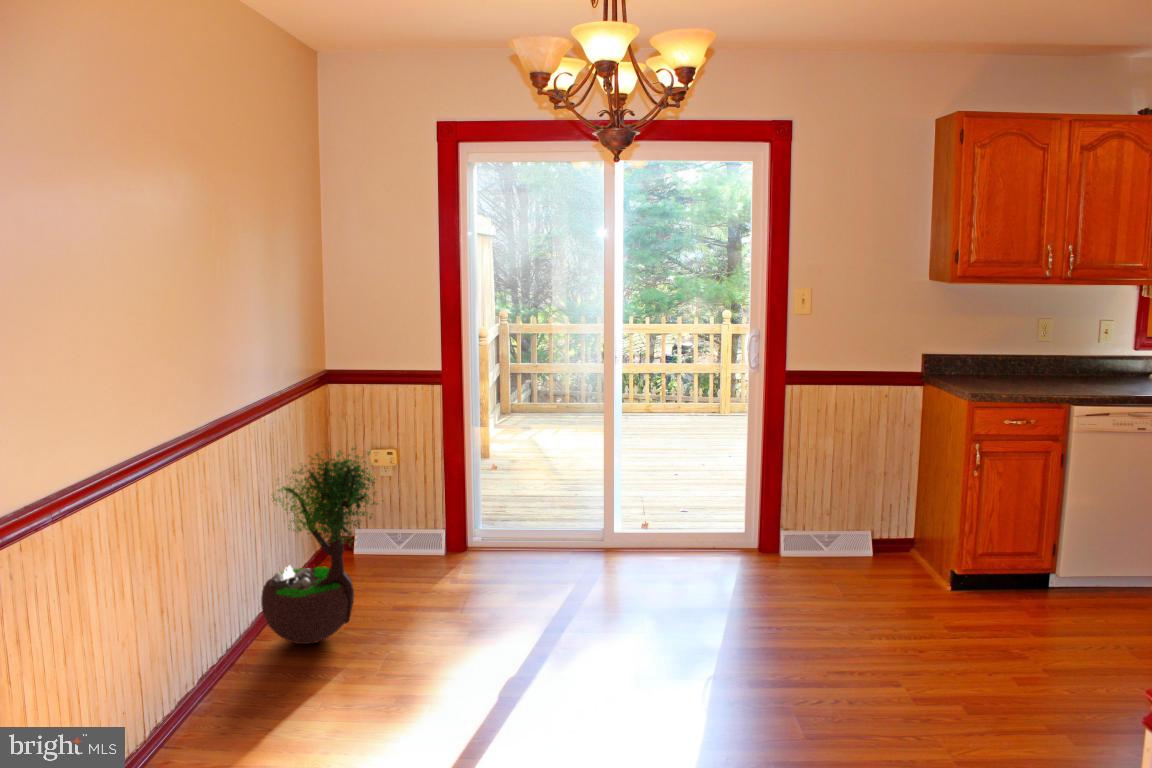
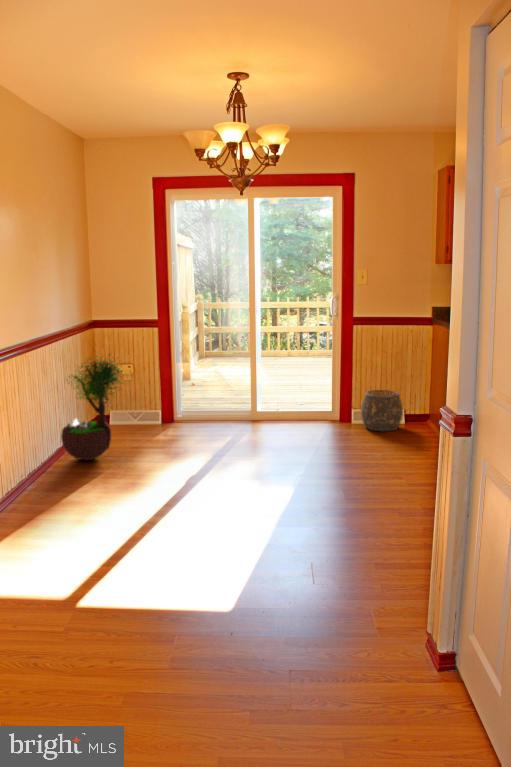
woven basket: none [799,498,876,577] -> present [361,390,403,431]

